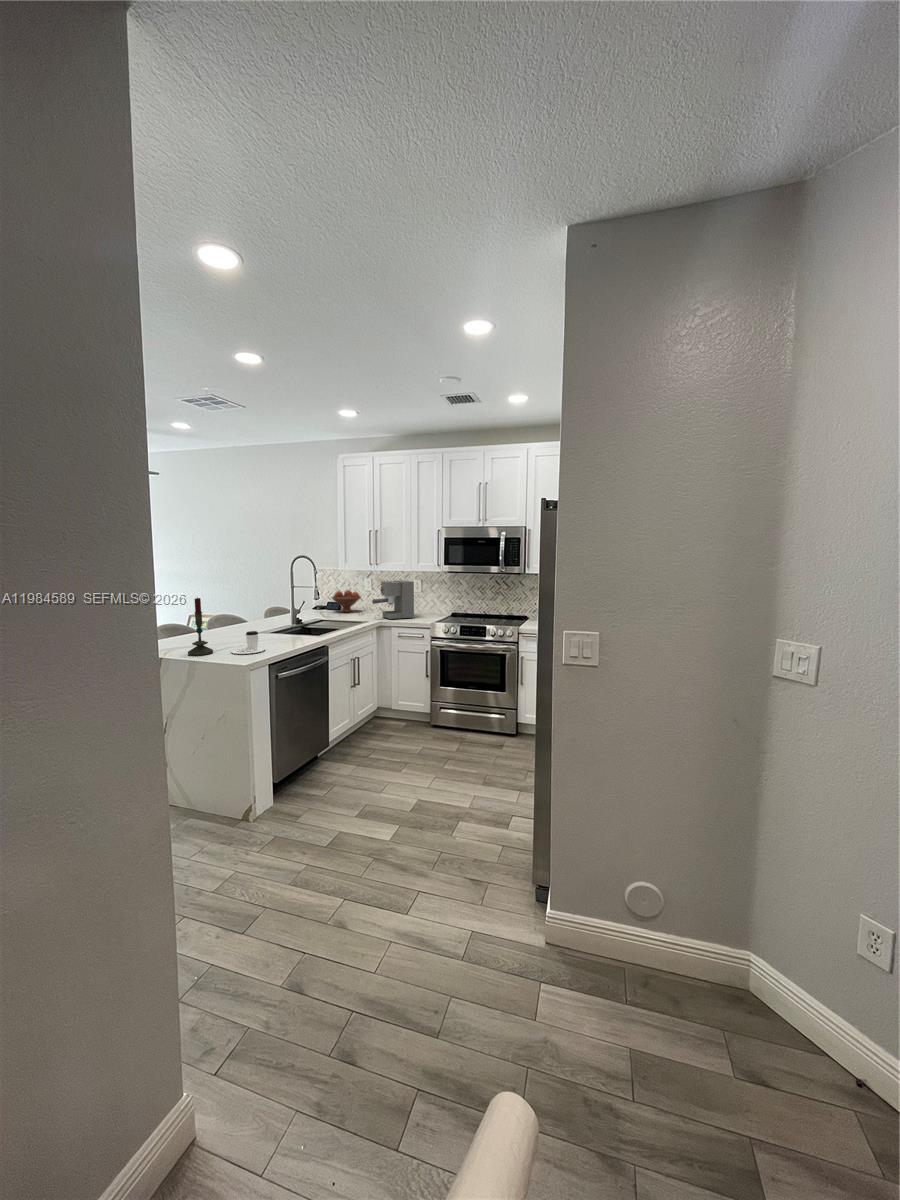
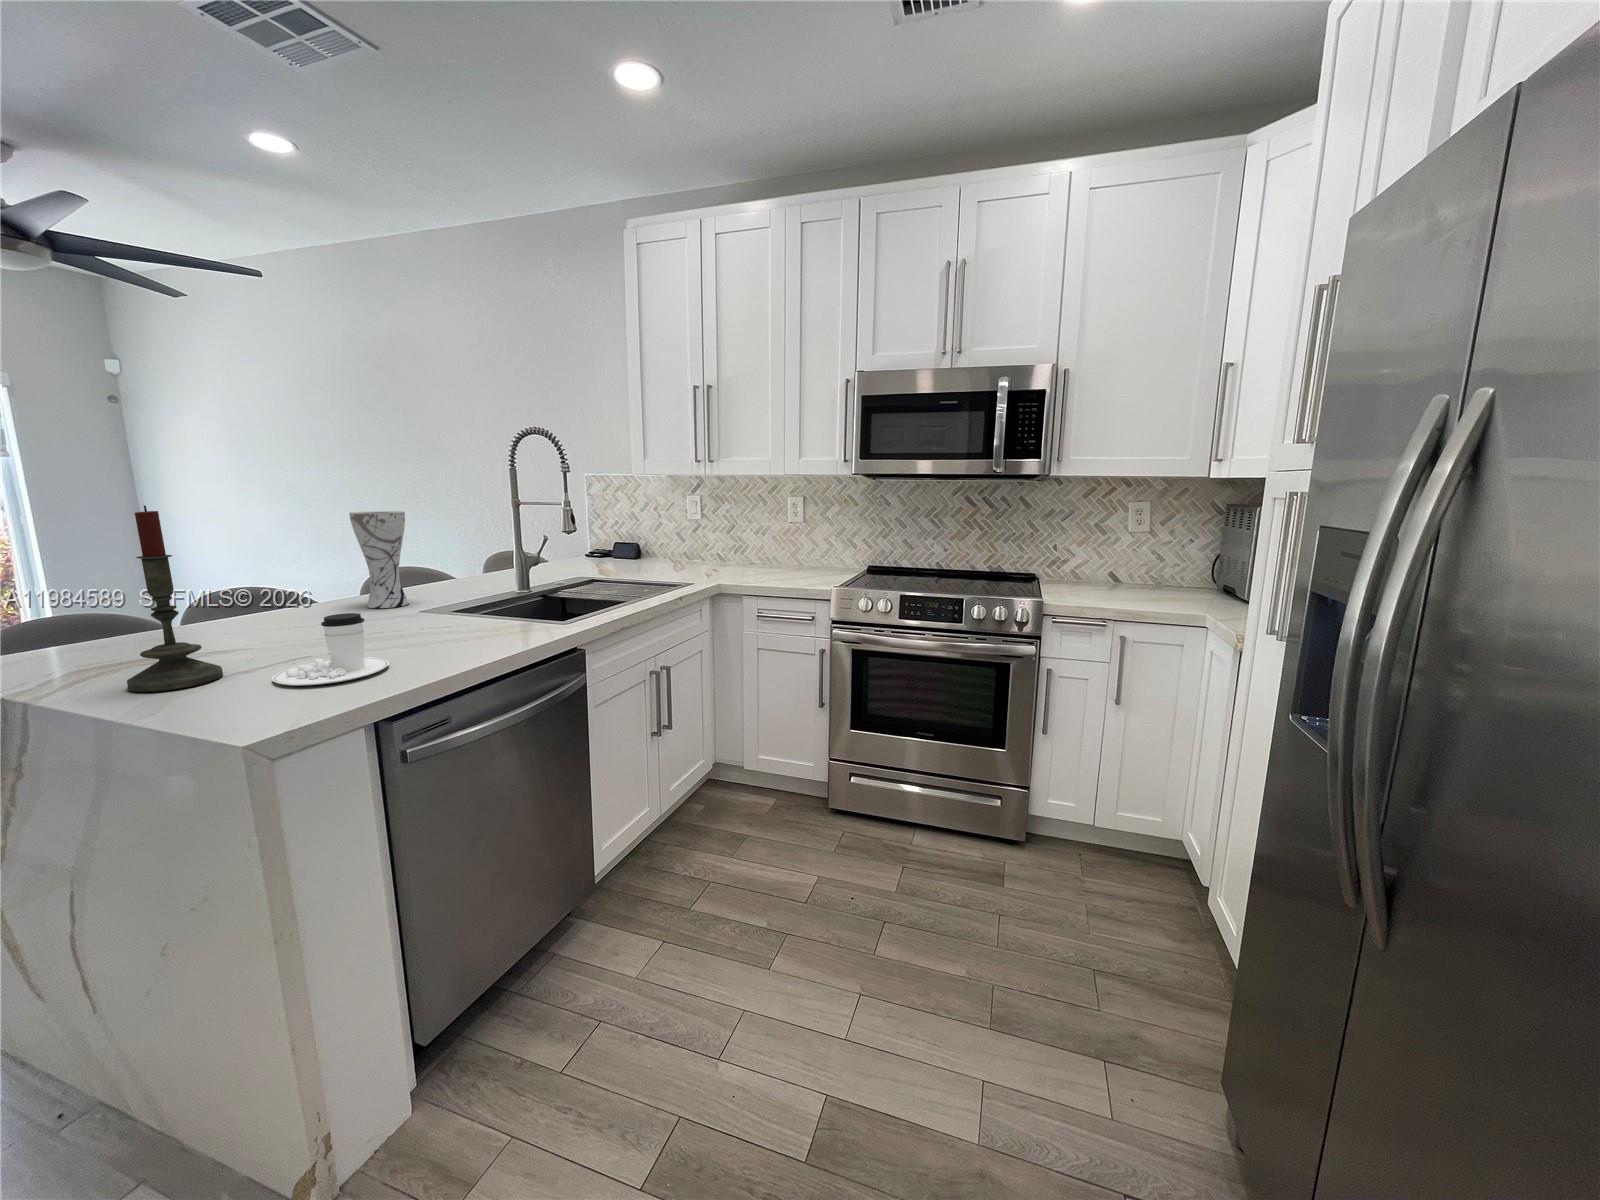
coffee maker: present [372,580,414,620] -> none [702,497,791,580]
fruit bowl: present [332,590,361,612] -> none [619,518,679,564]
vase: none [230,592,250,632] -> present [349,511,409,608]

